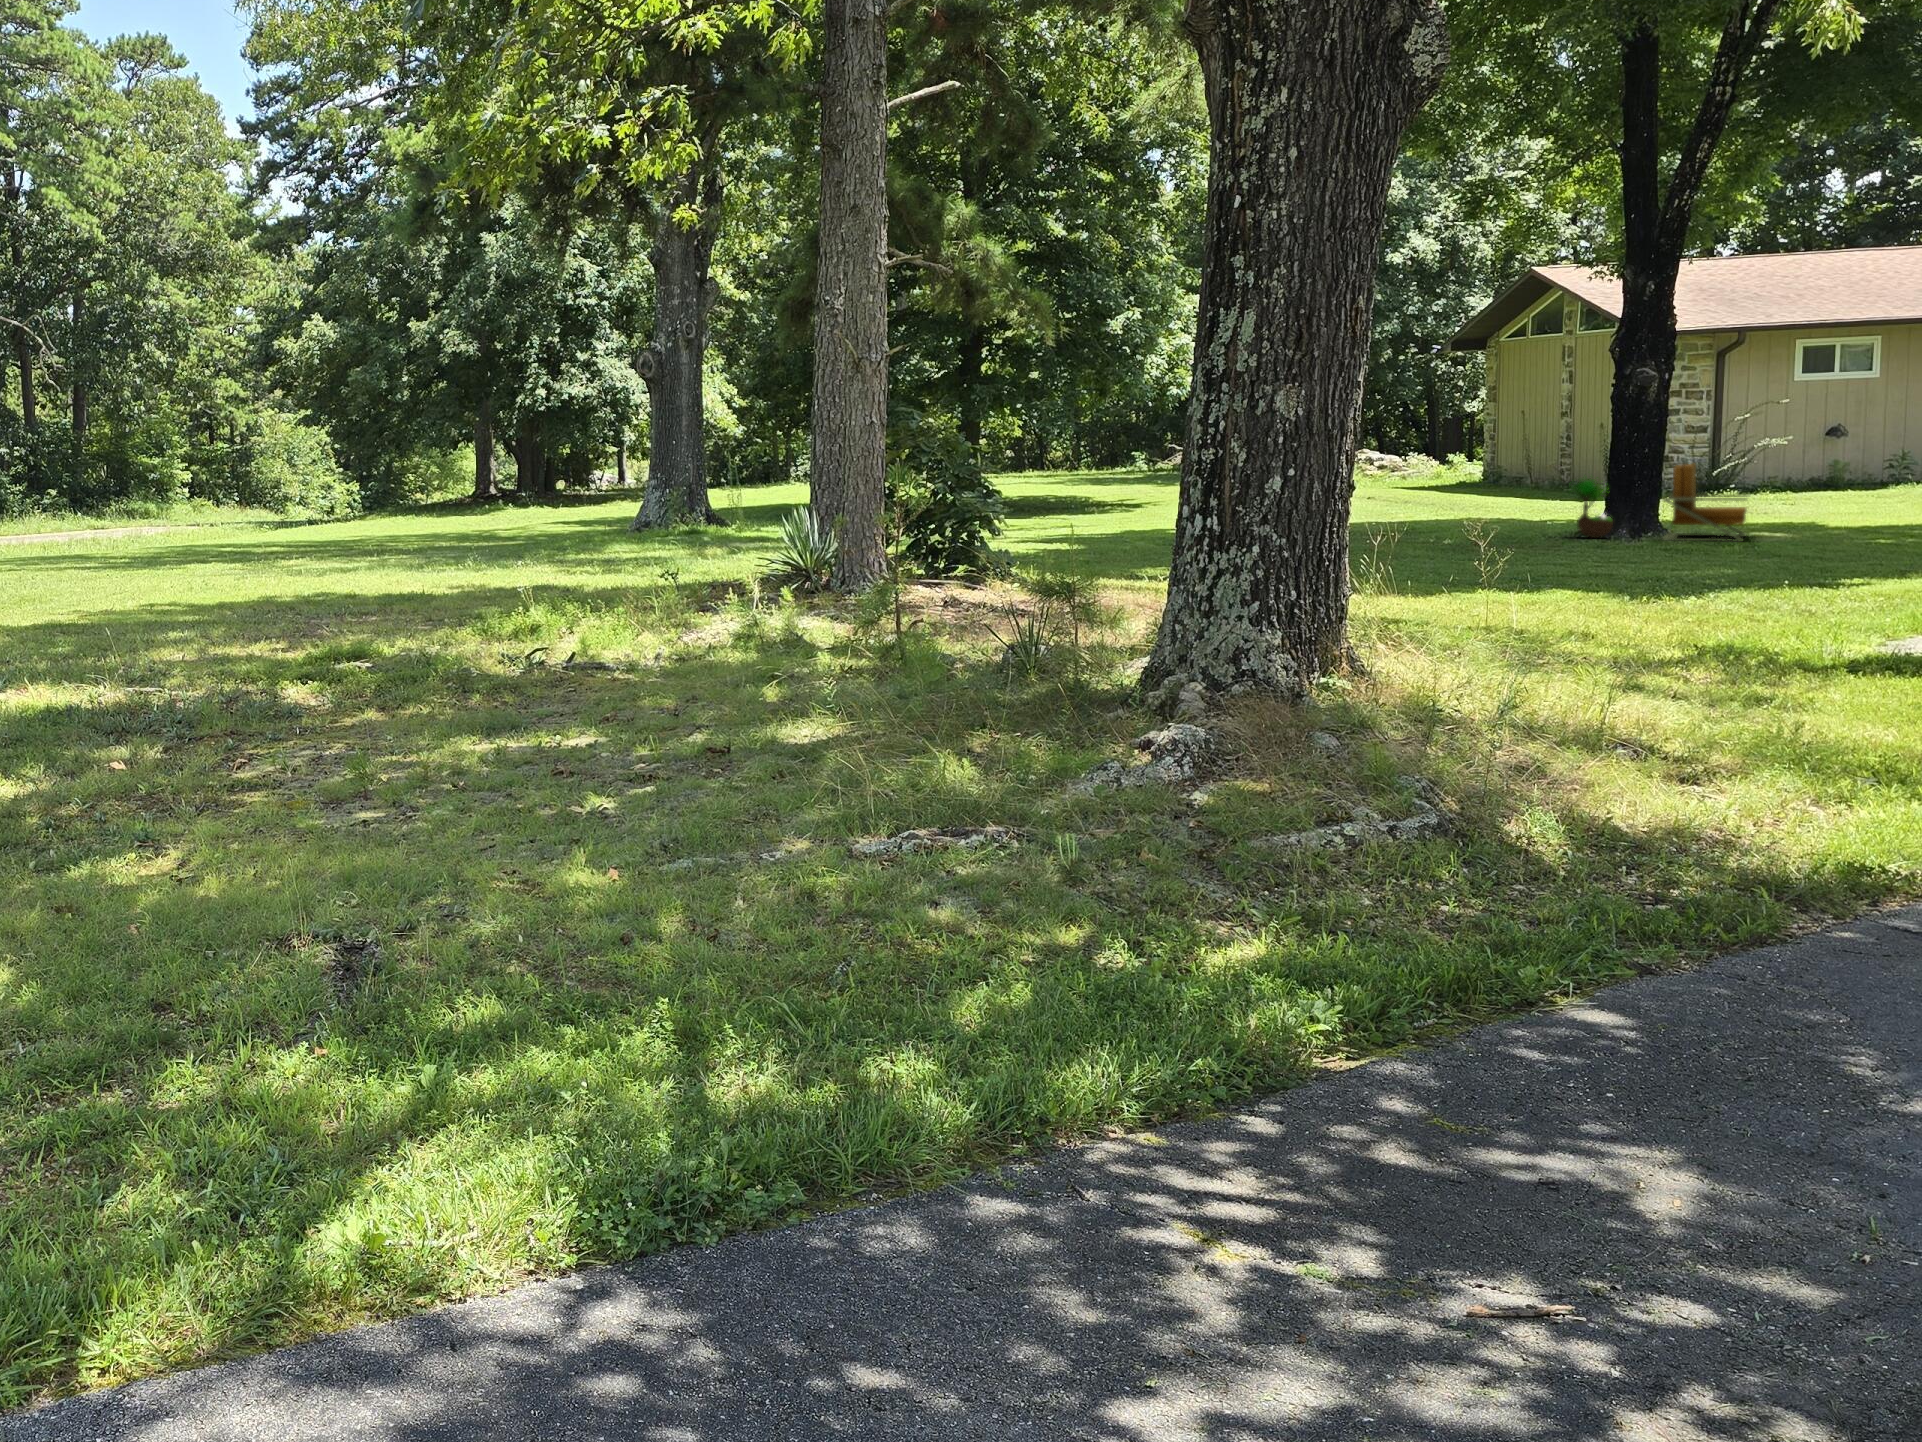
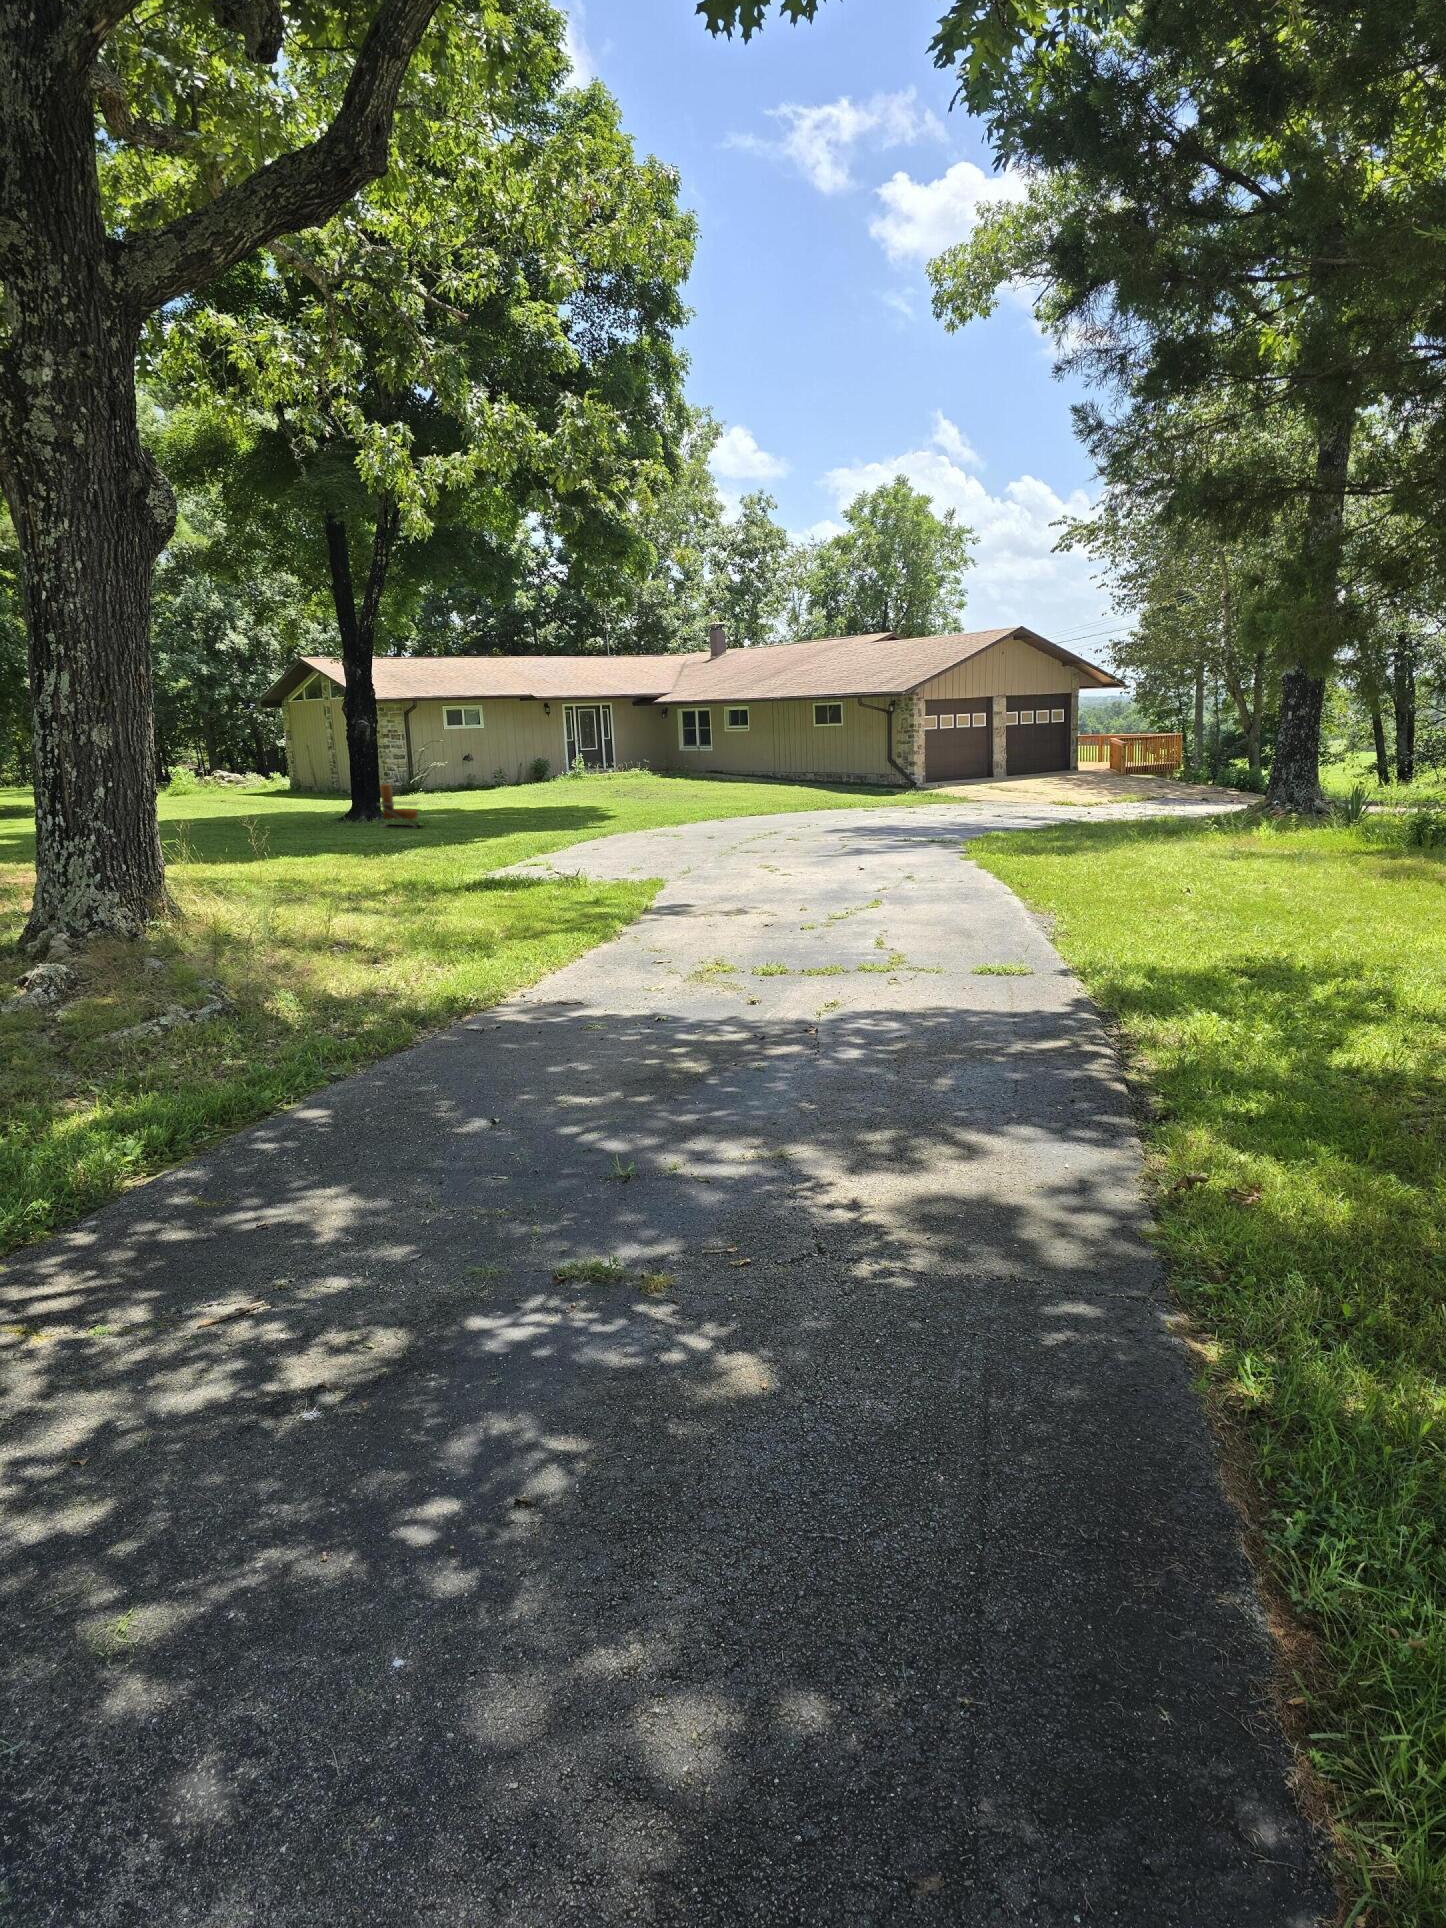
potted tree: present [1571,477,1613,538] -> none [328,787,354,827]

